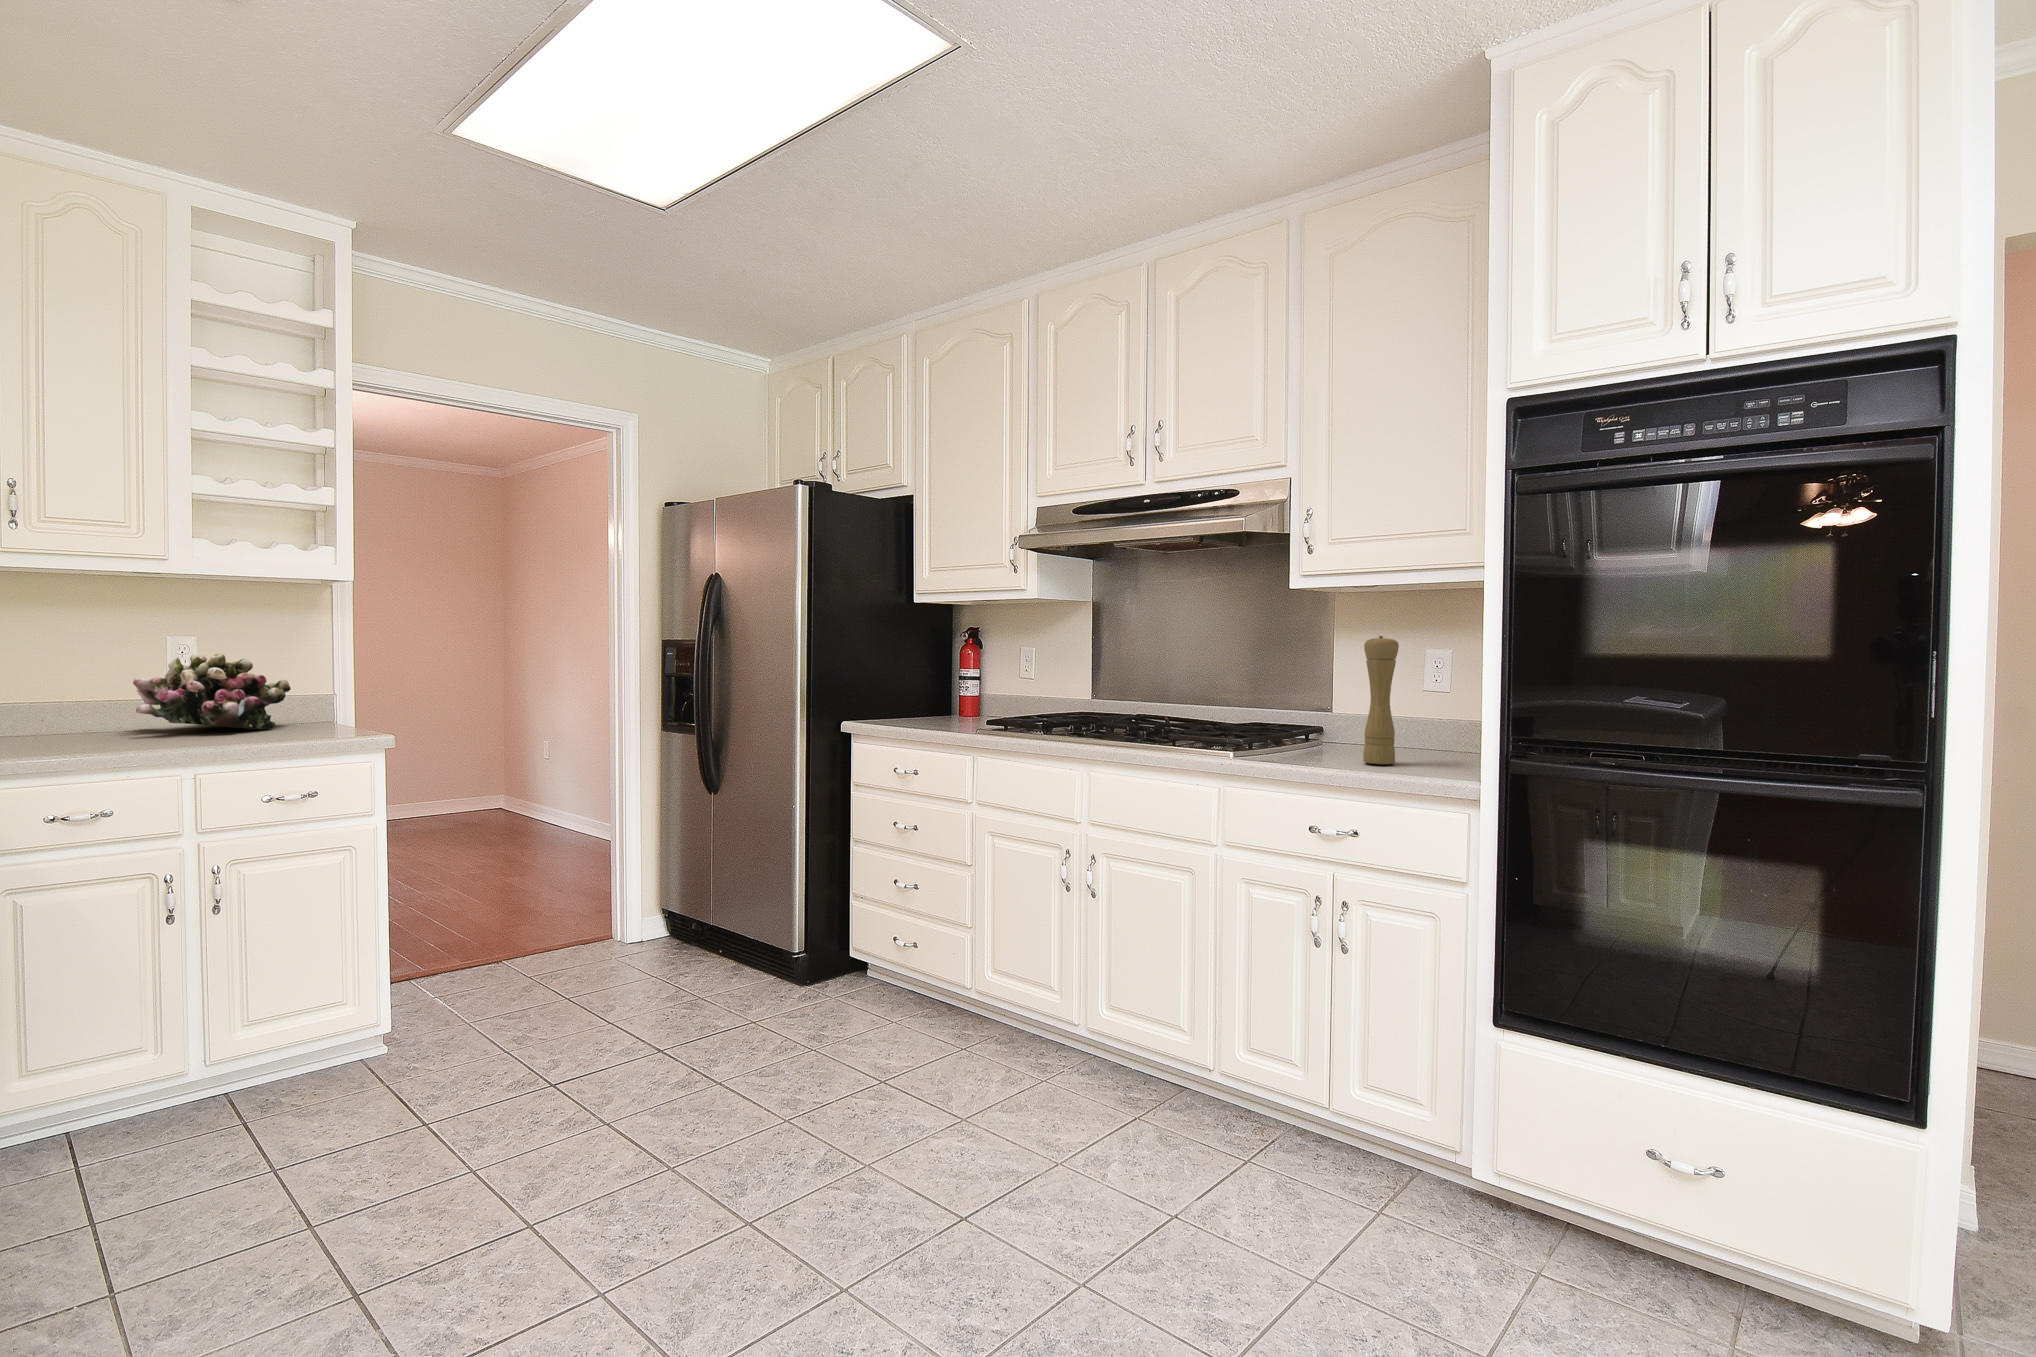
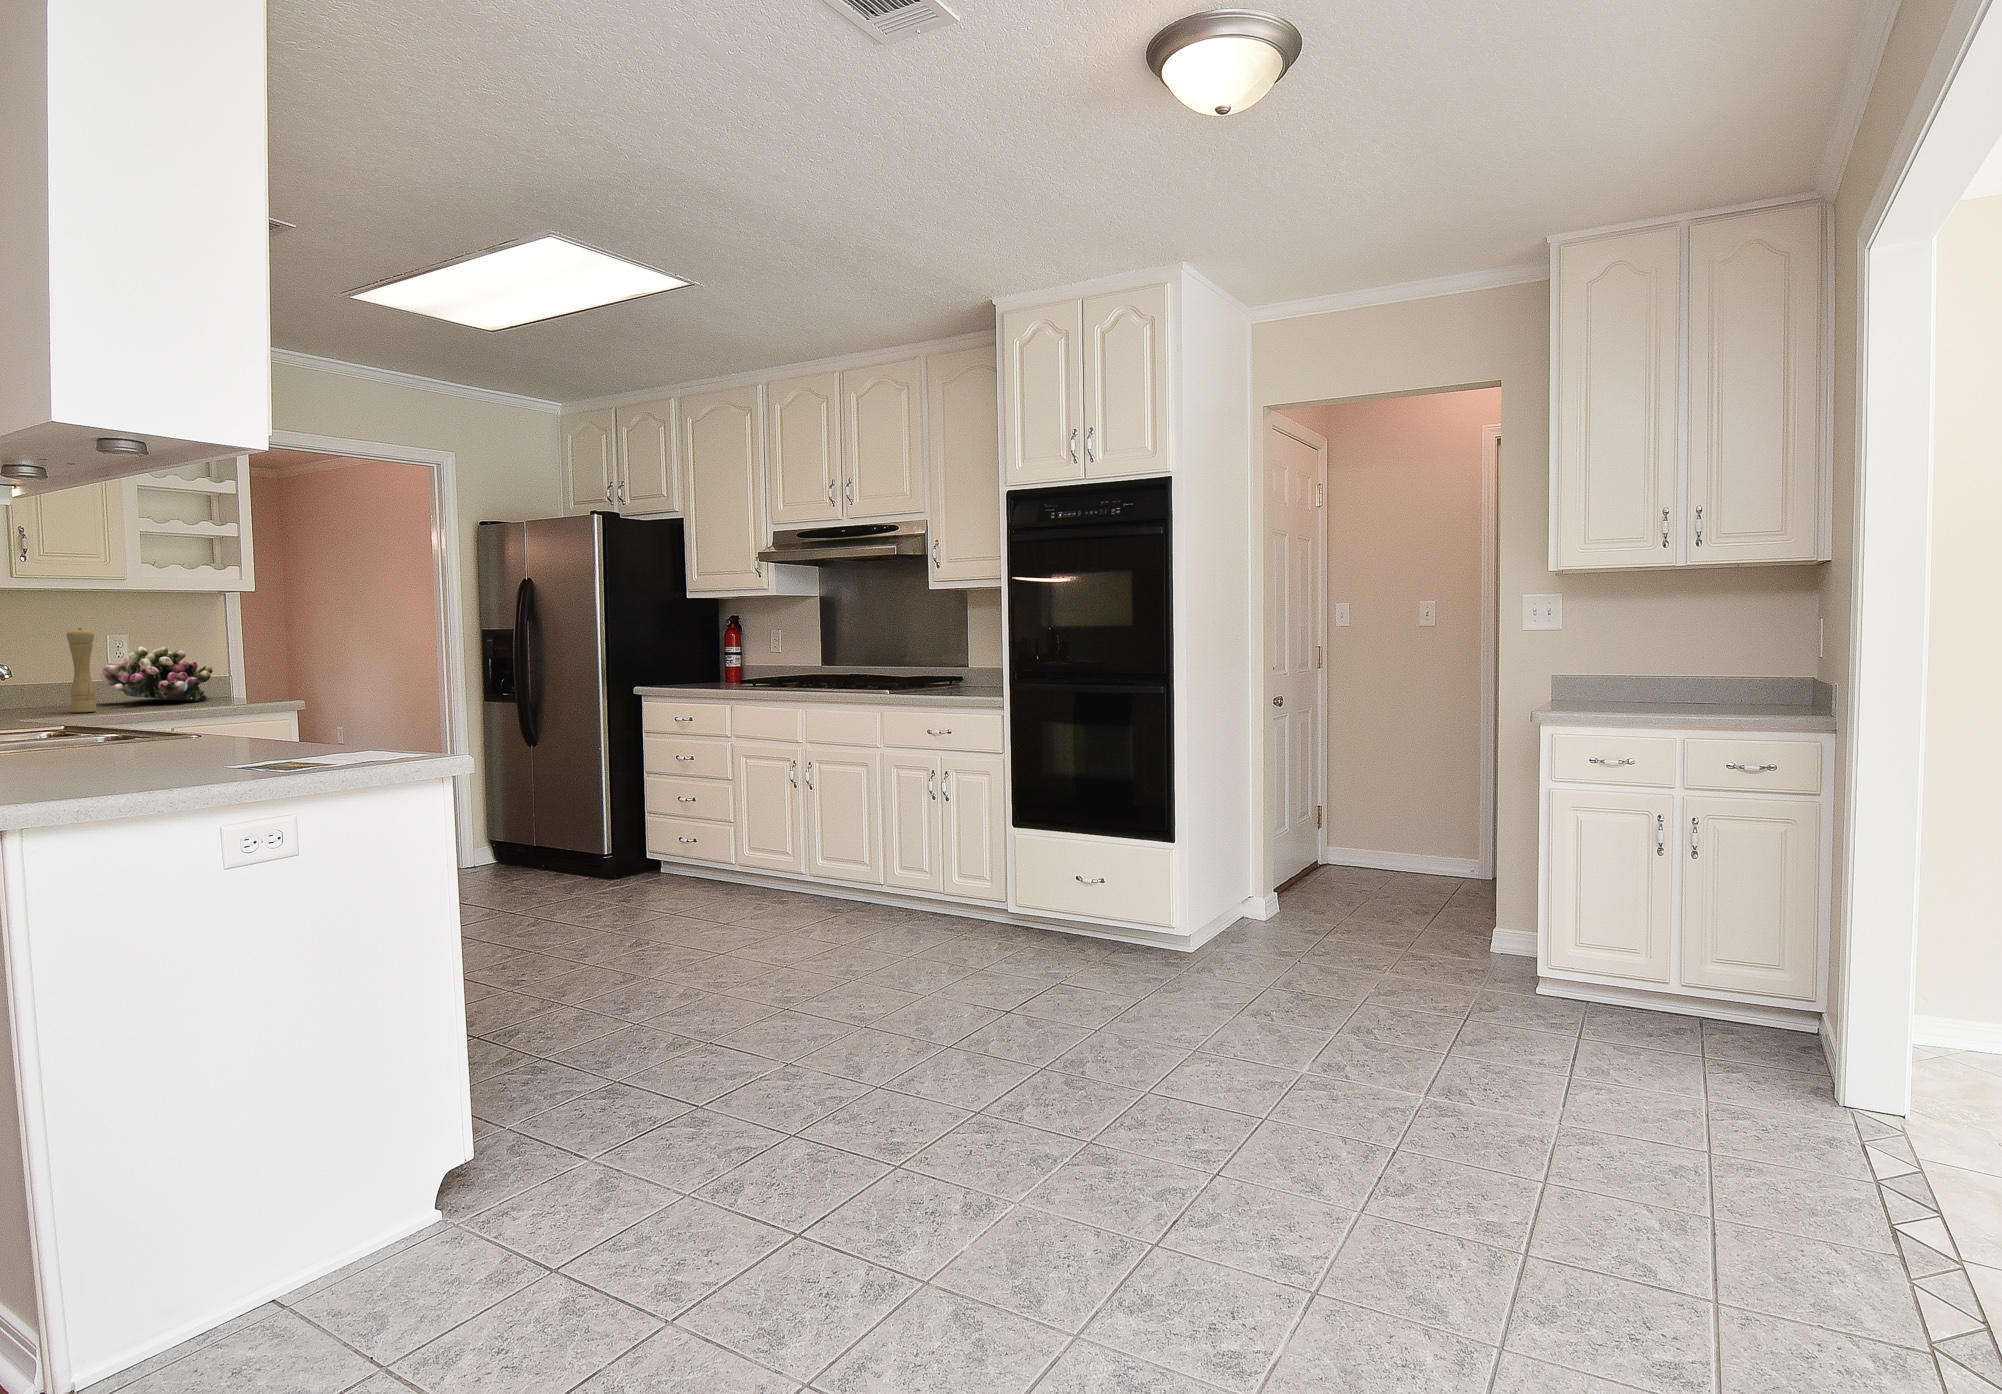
pepper mill: present [1363,636,1399,764] -> present [67,628,96,712]

